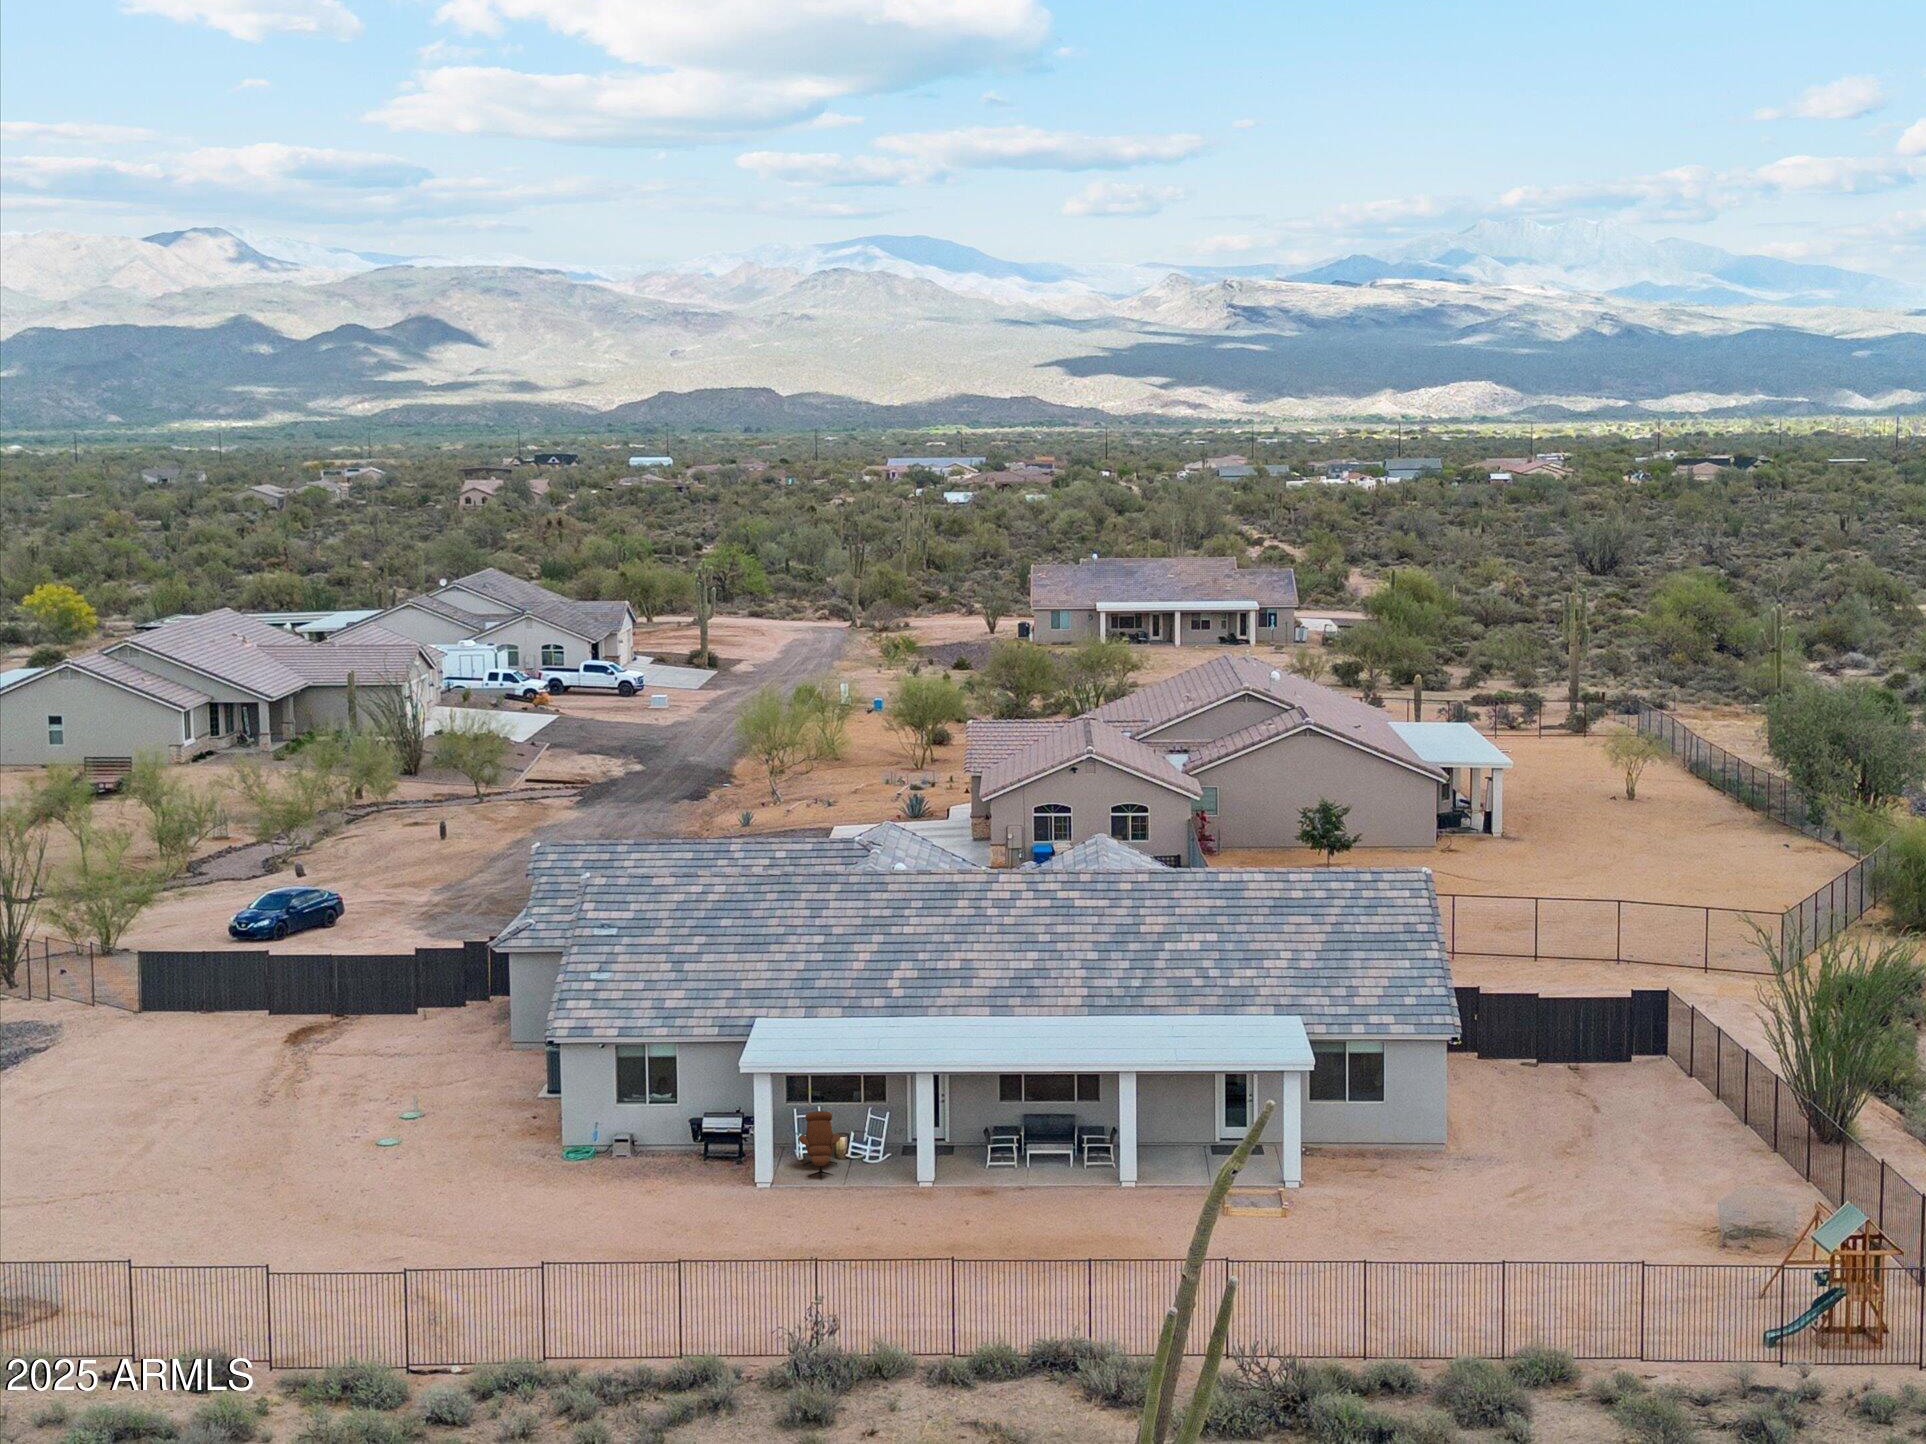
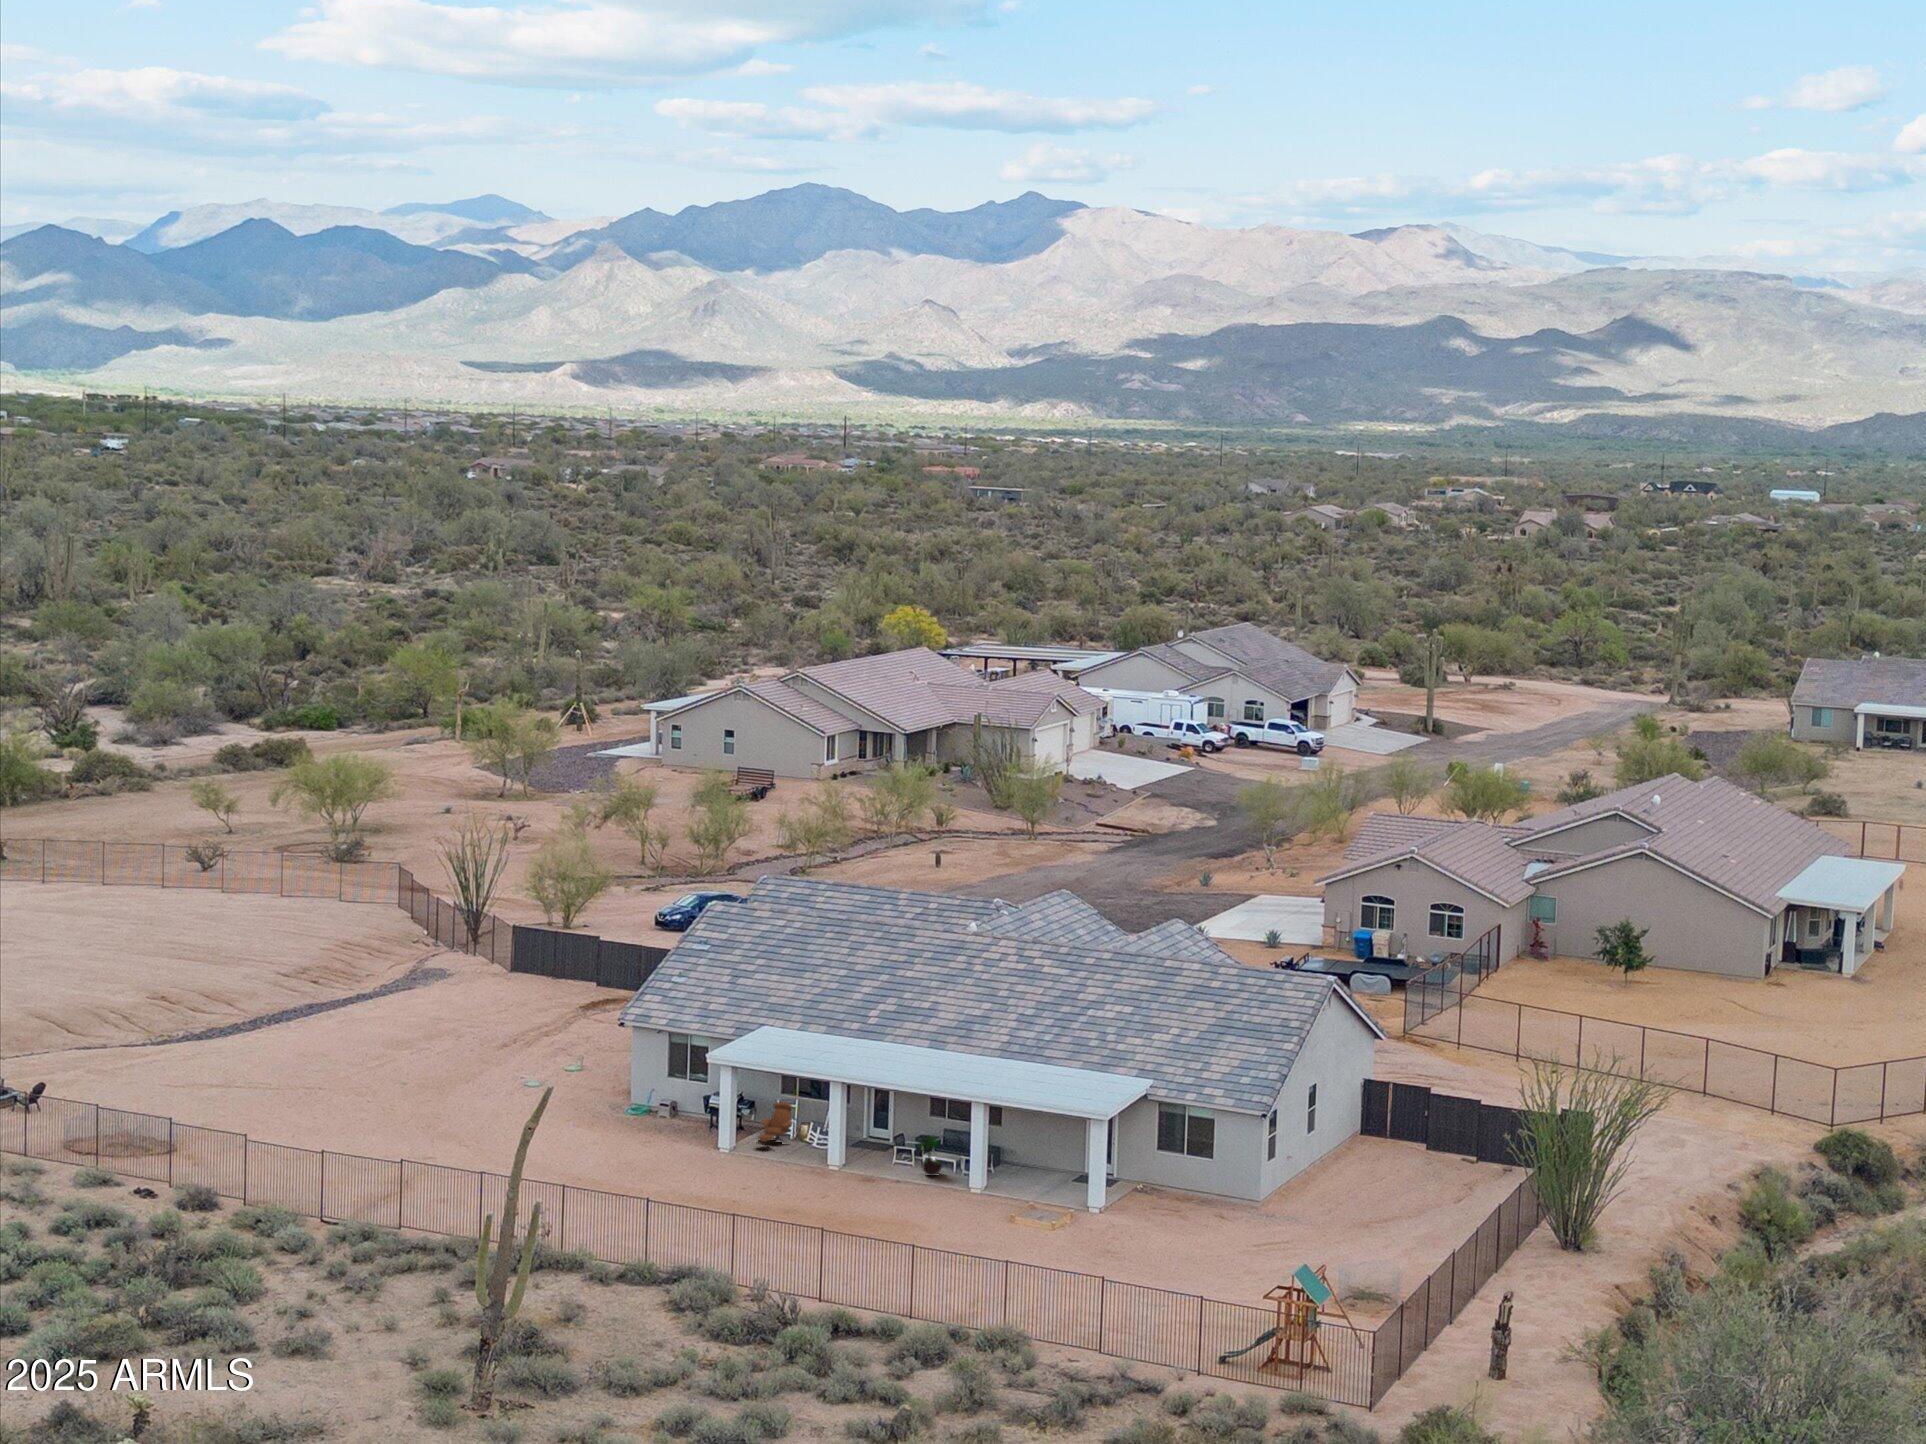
potted tree: none [1038,1117,1072,1173] -> present [918,1135,942,1175]

